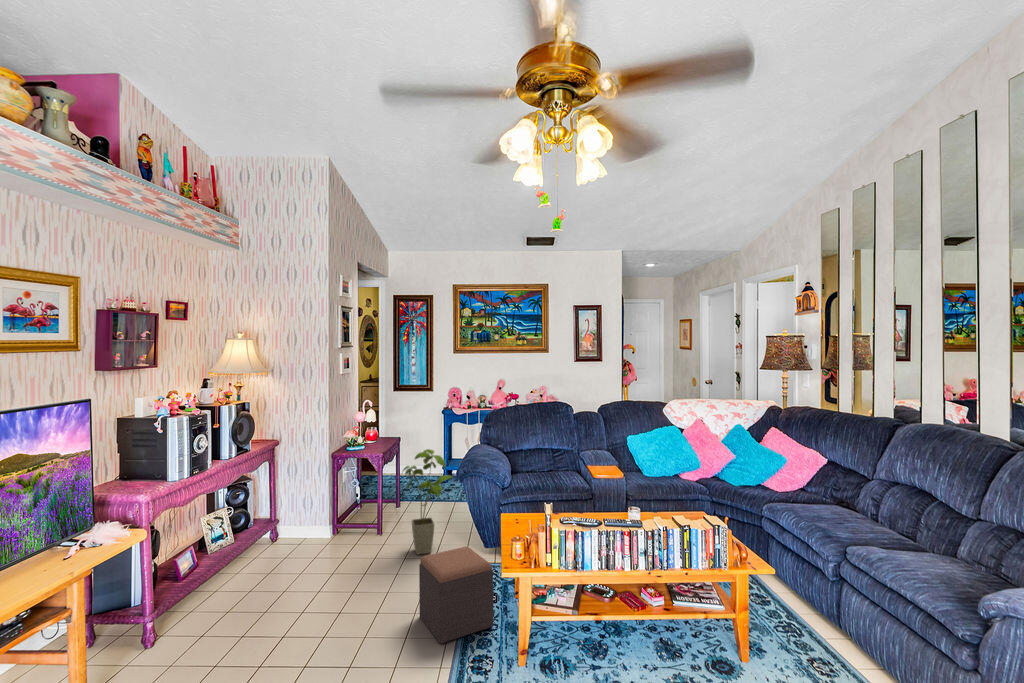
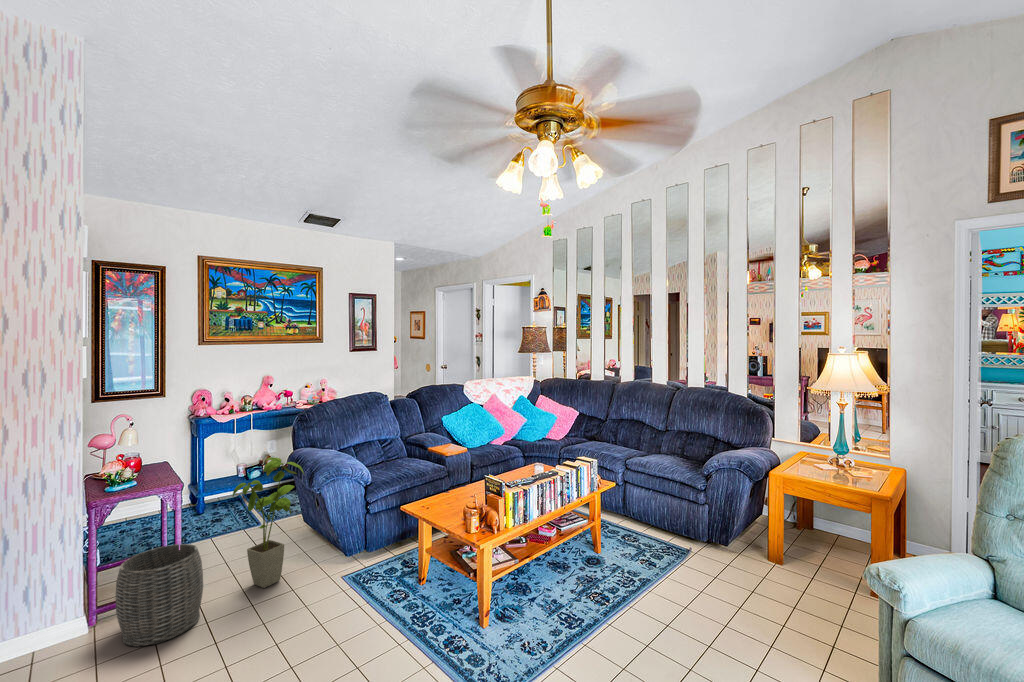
woven basket: none [321,501,374,567] -> present [116,544,203,646]
footstool: present [419,547,493,643] -> none [344,547,431,650]

